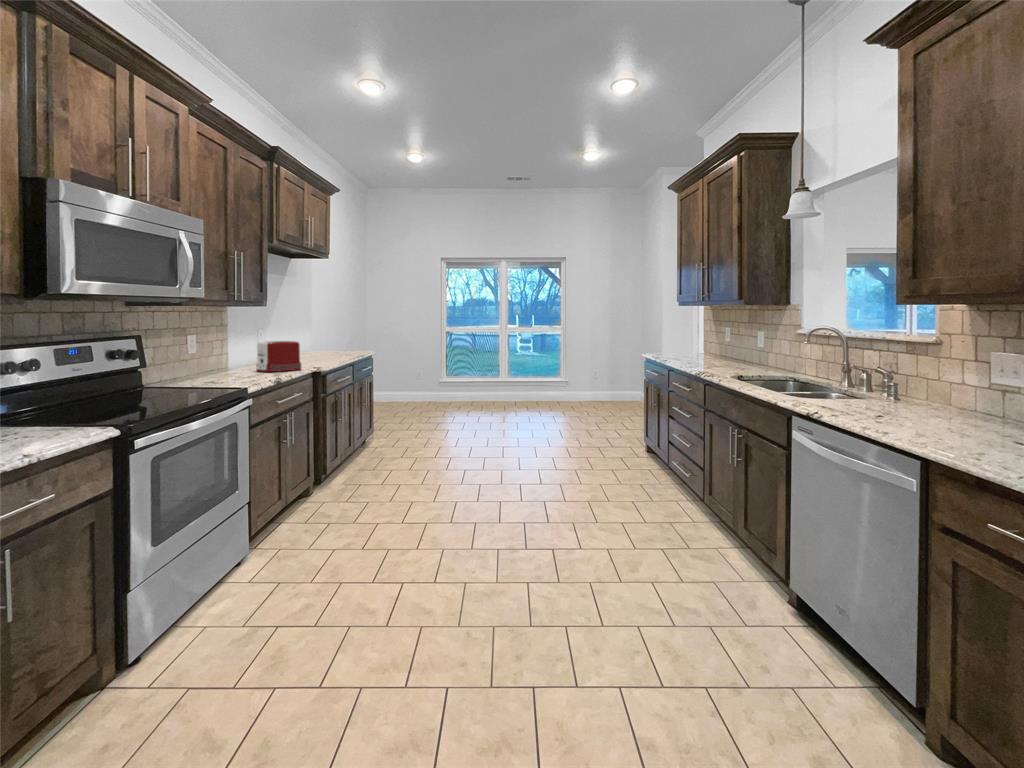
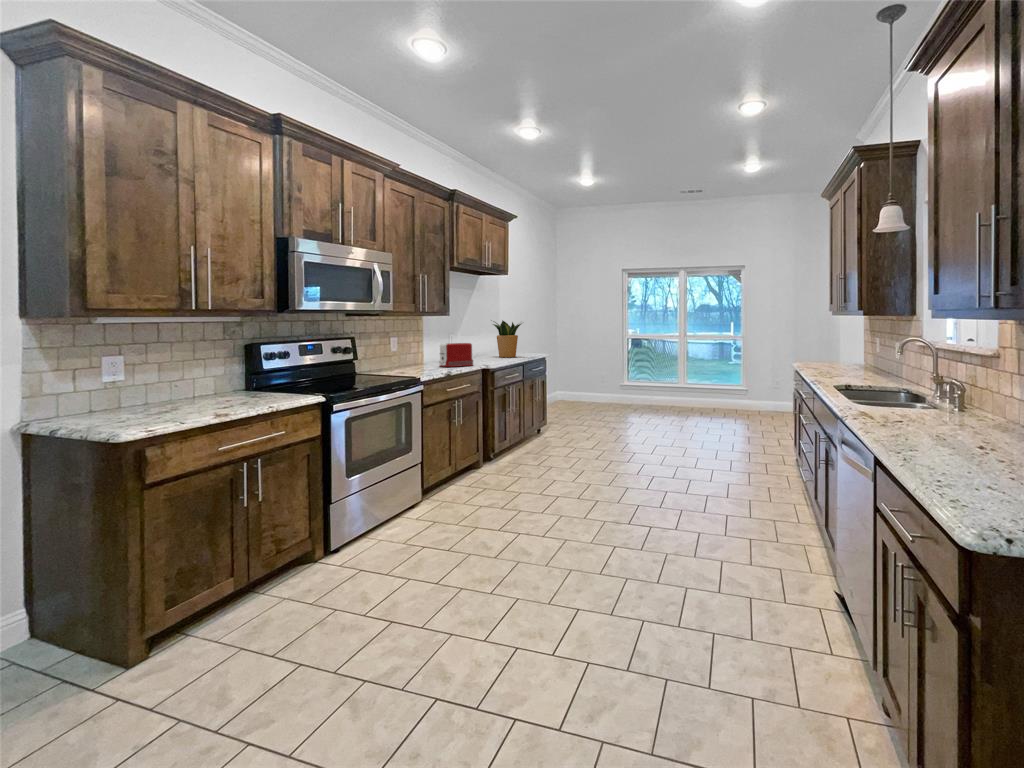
potted plant: none [309,311,352,357] -> present [493,320,521,358]

